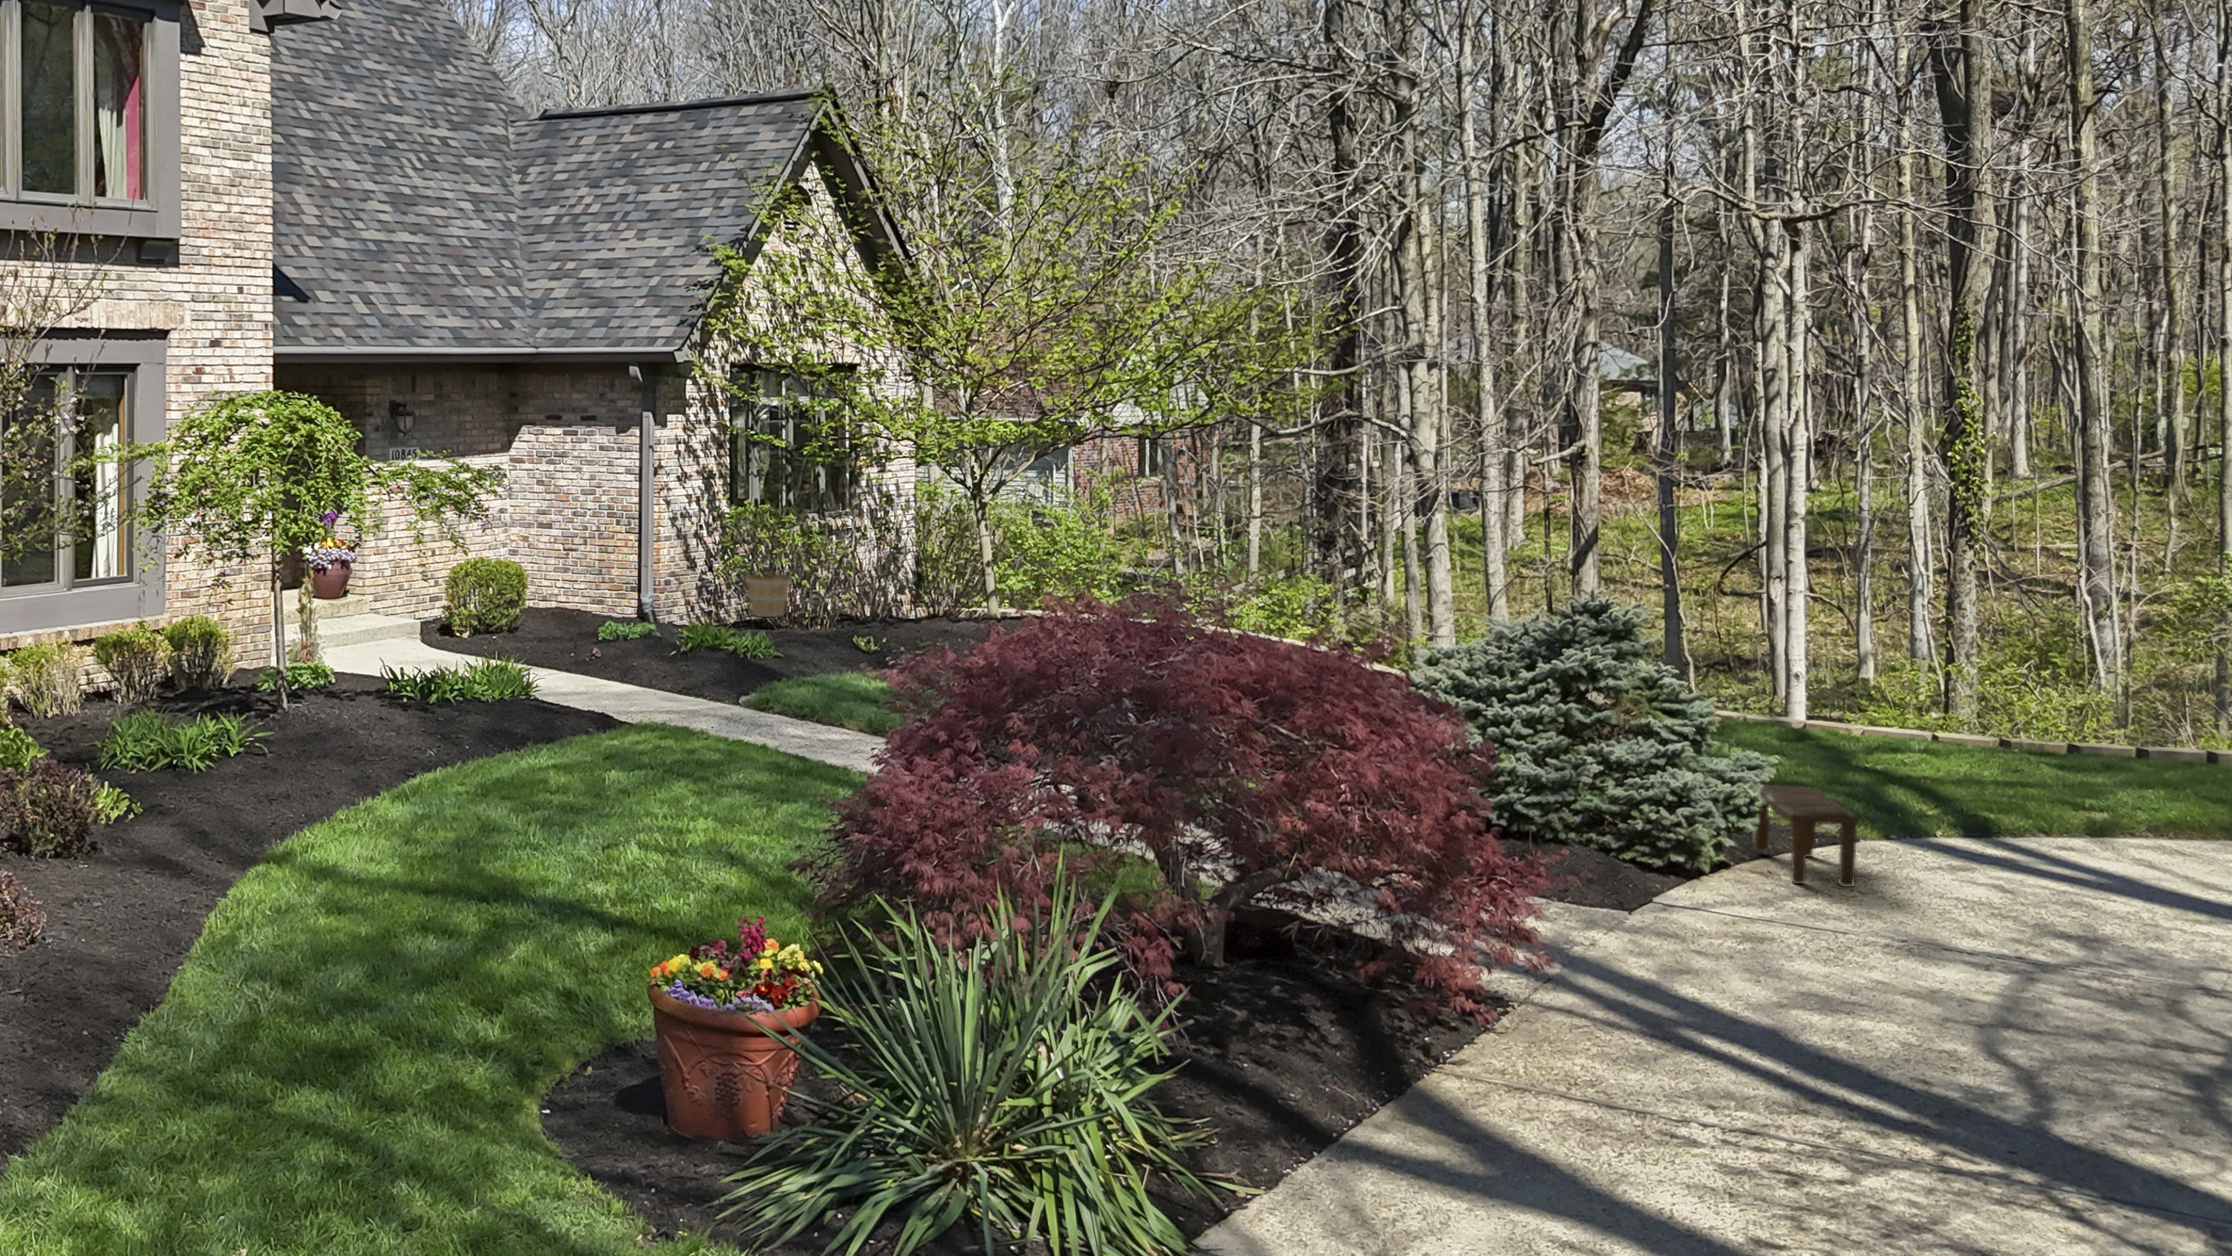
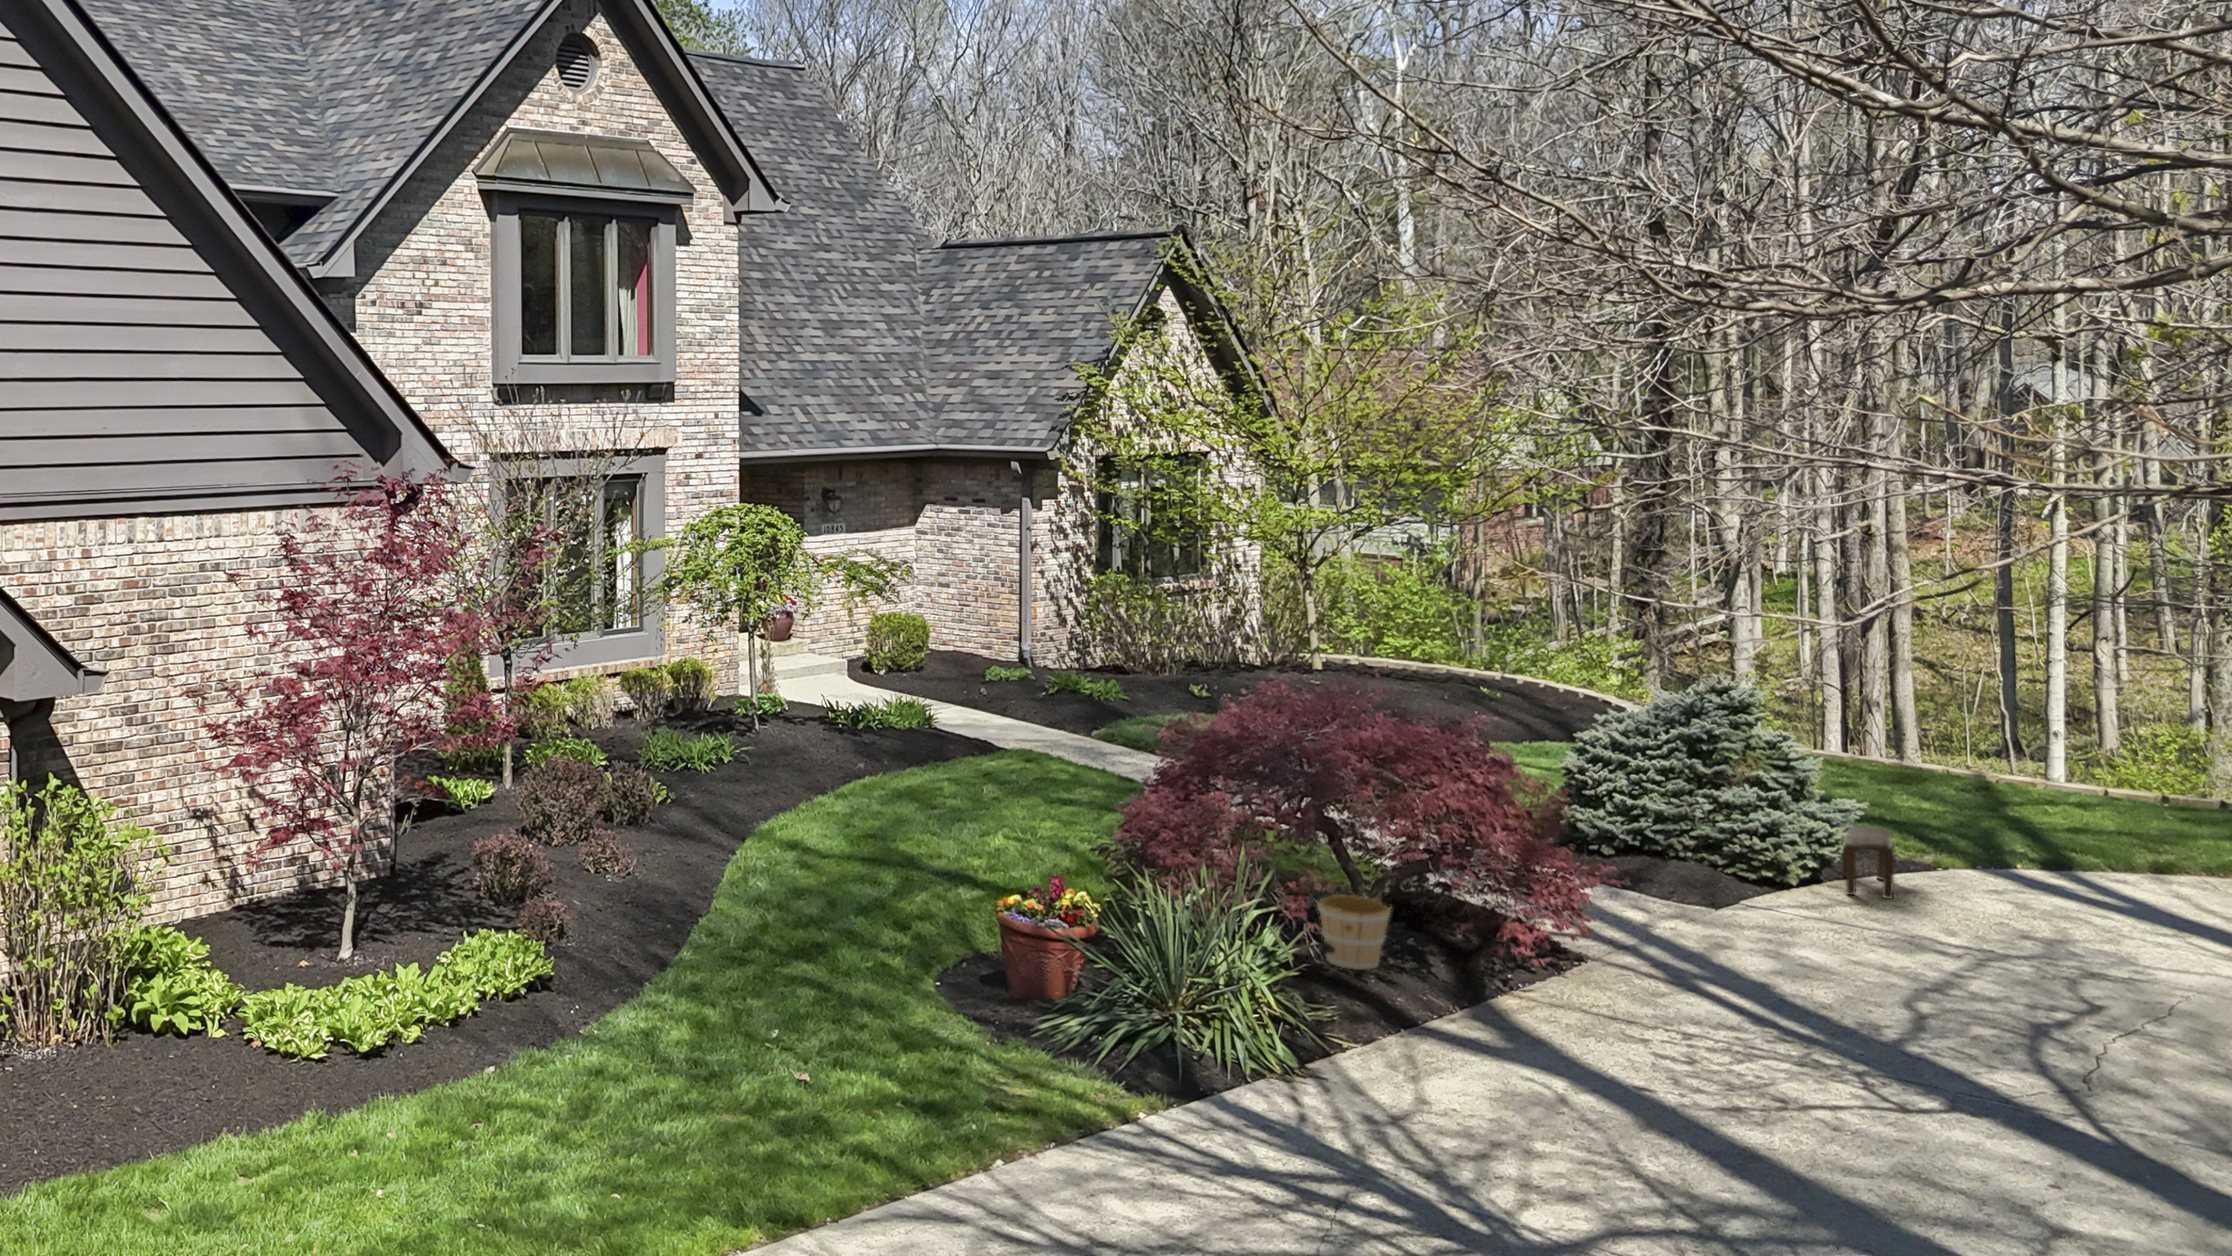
potted plant: present [905,554,929,602] -> none [1253,618,1280,660]
wooden bucket: present [746,574,791,617] -> present [1317,894,1391,970]

